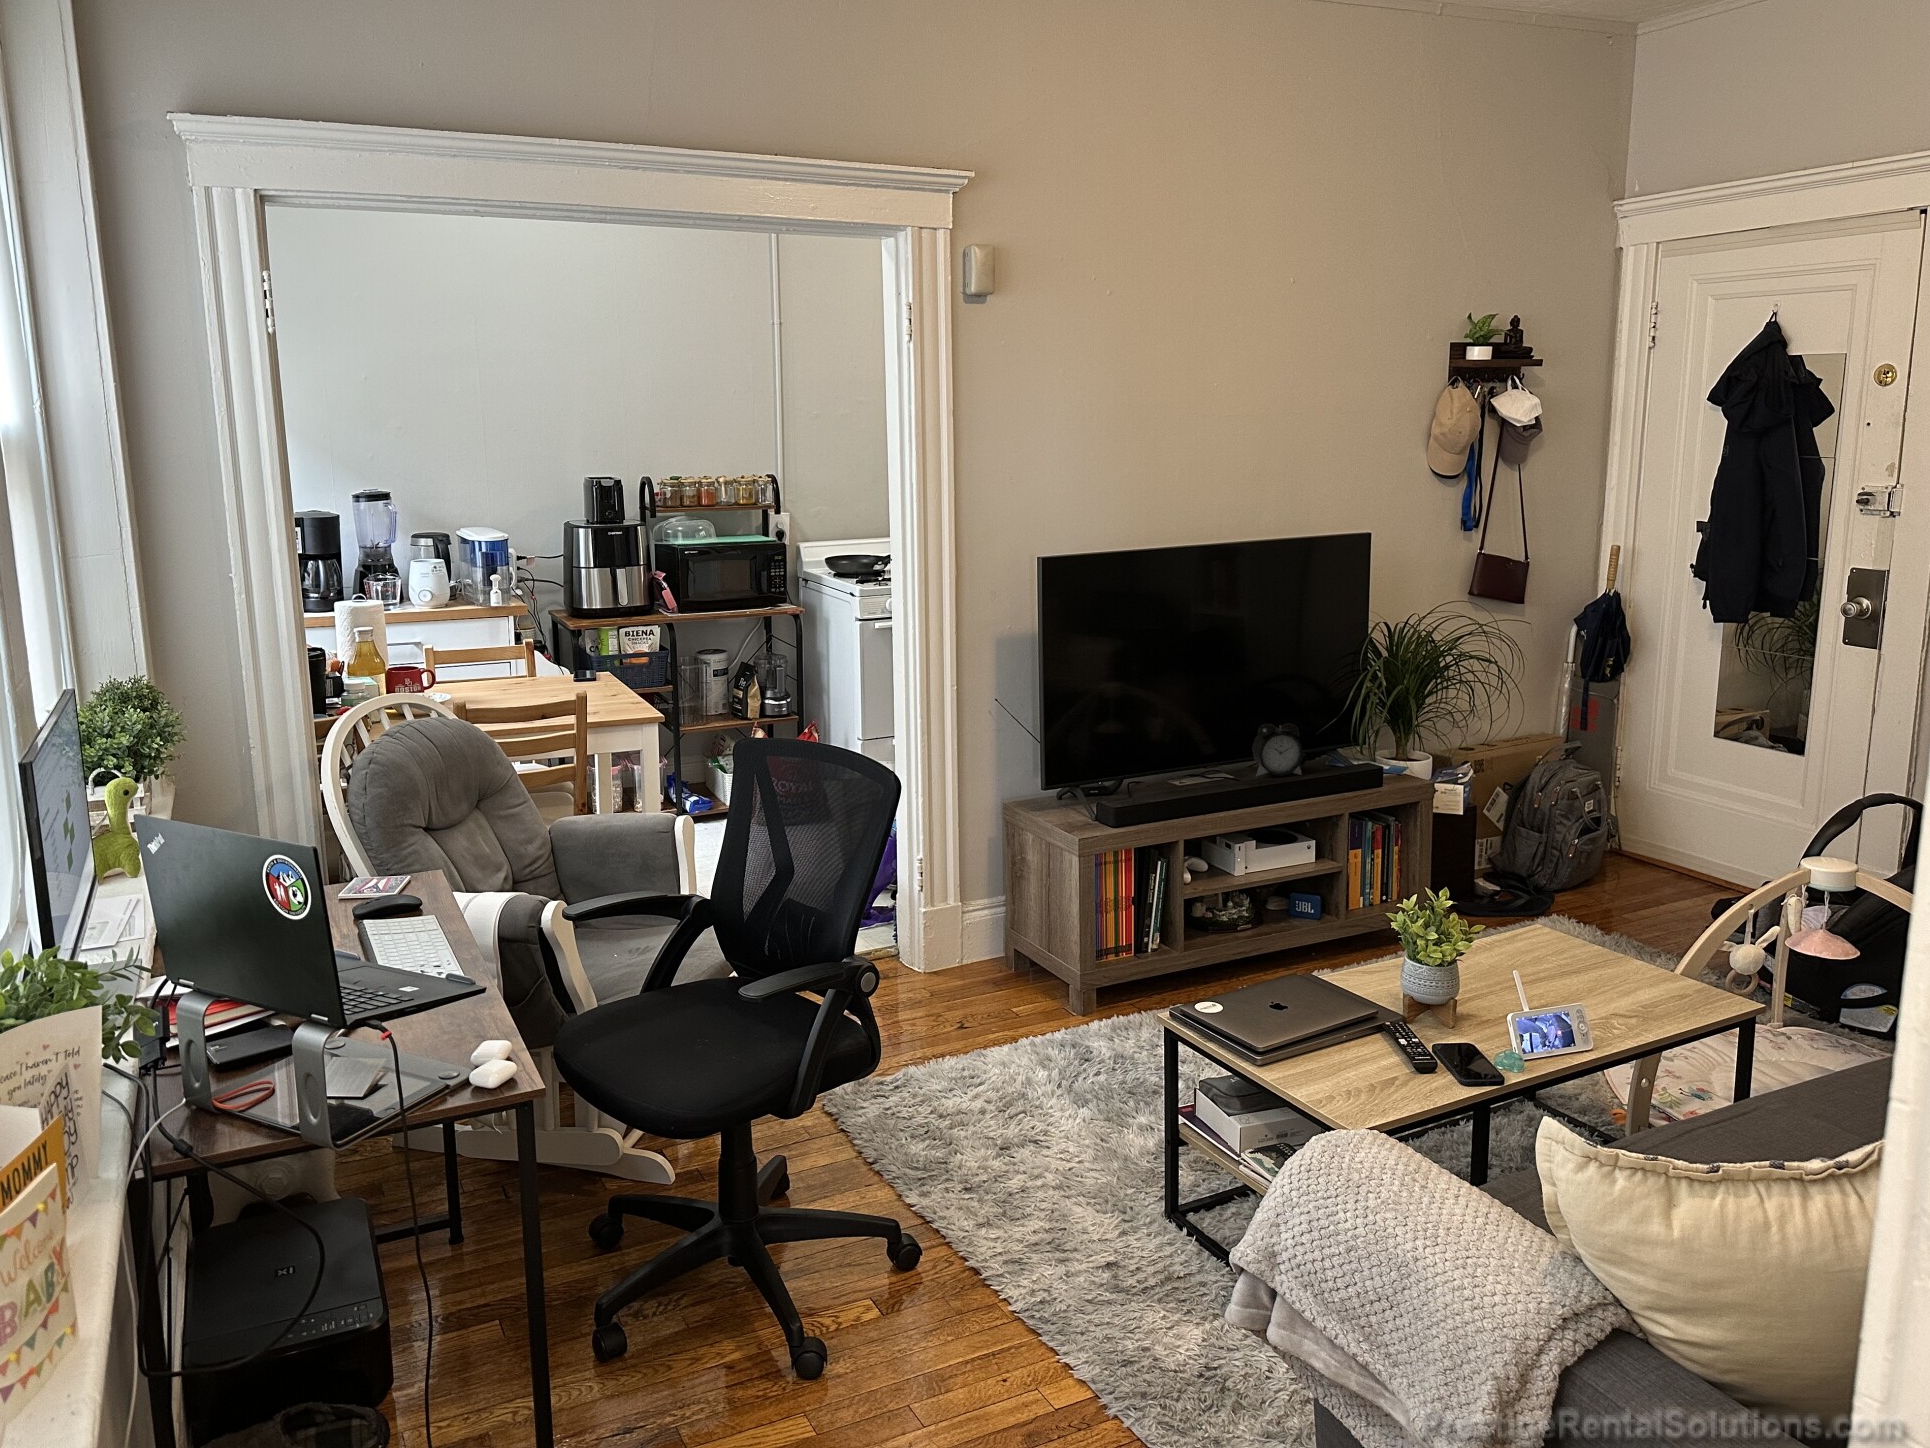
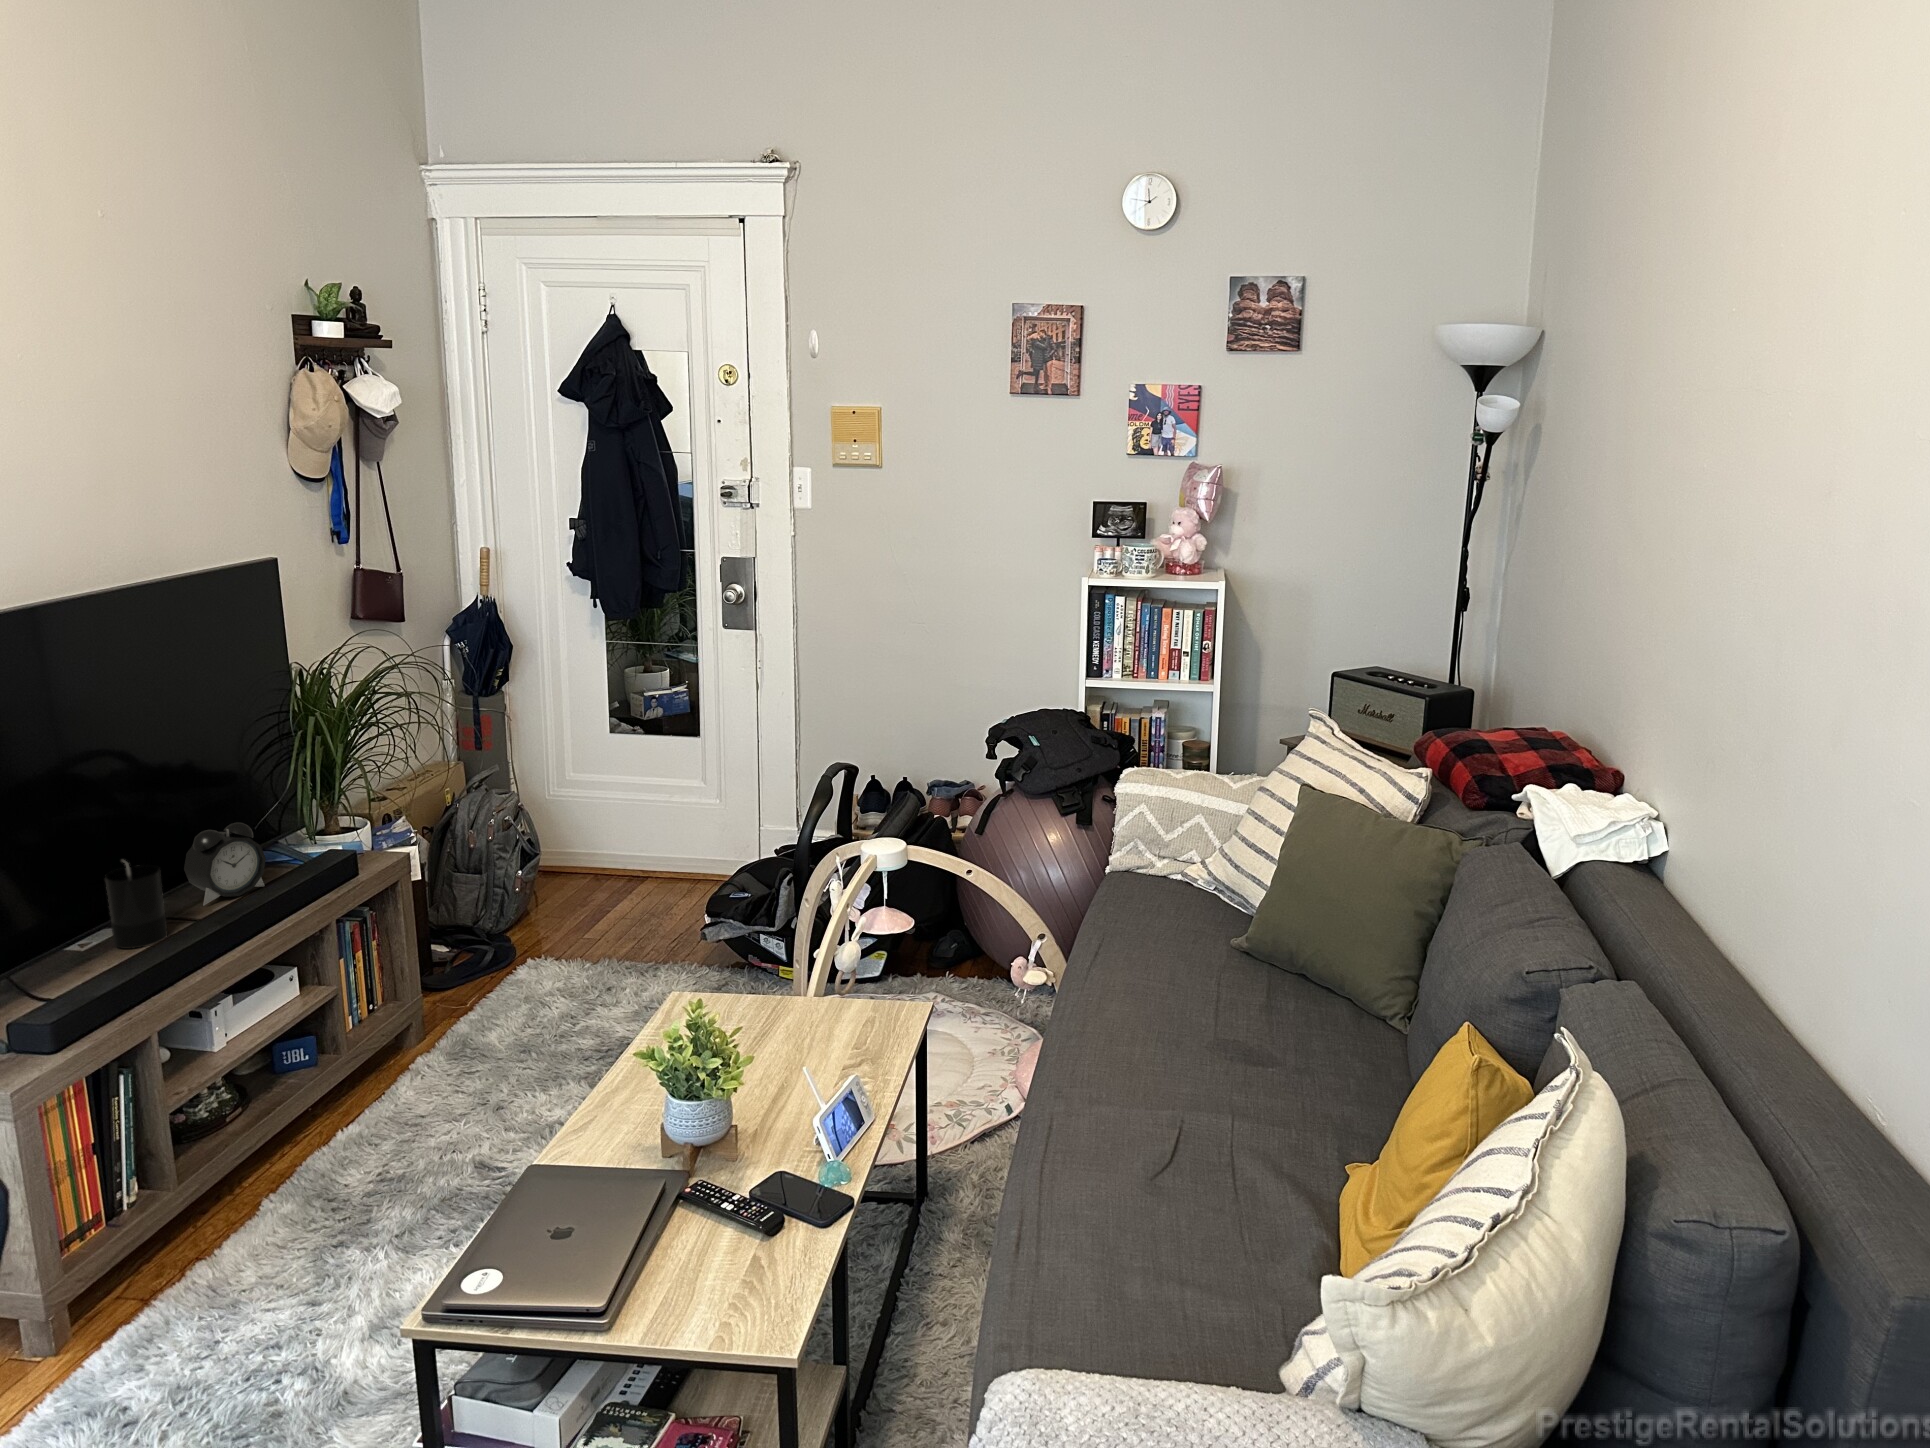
candle: none [1190,728,1223,789] -> present [105,860,168,949]

